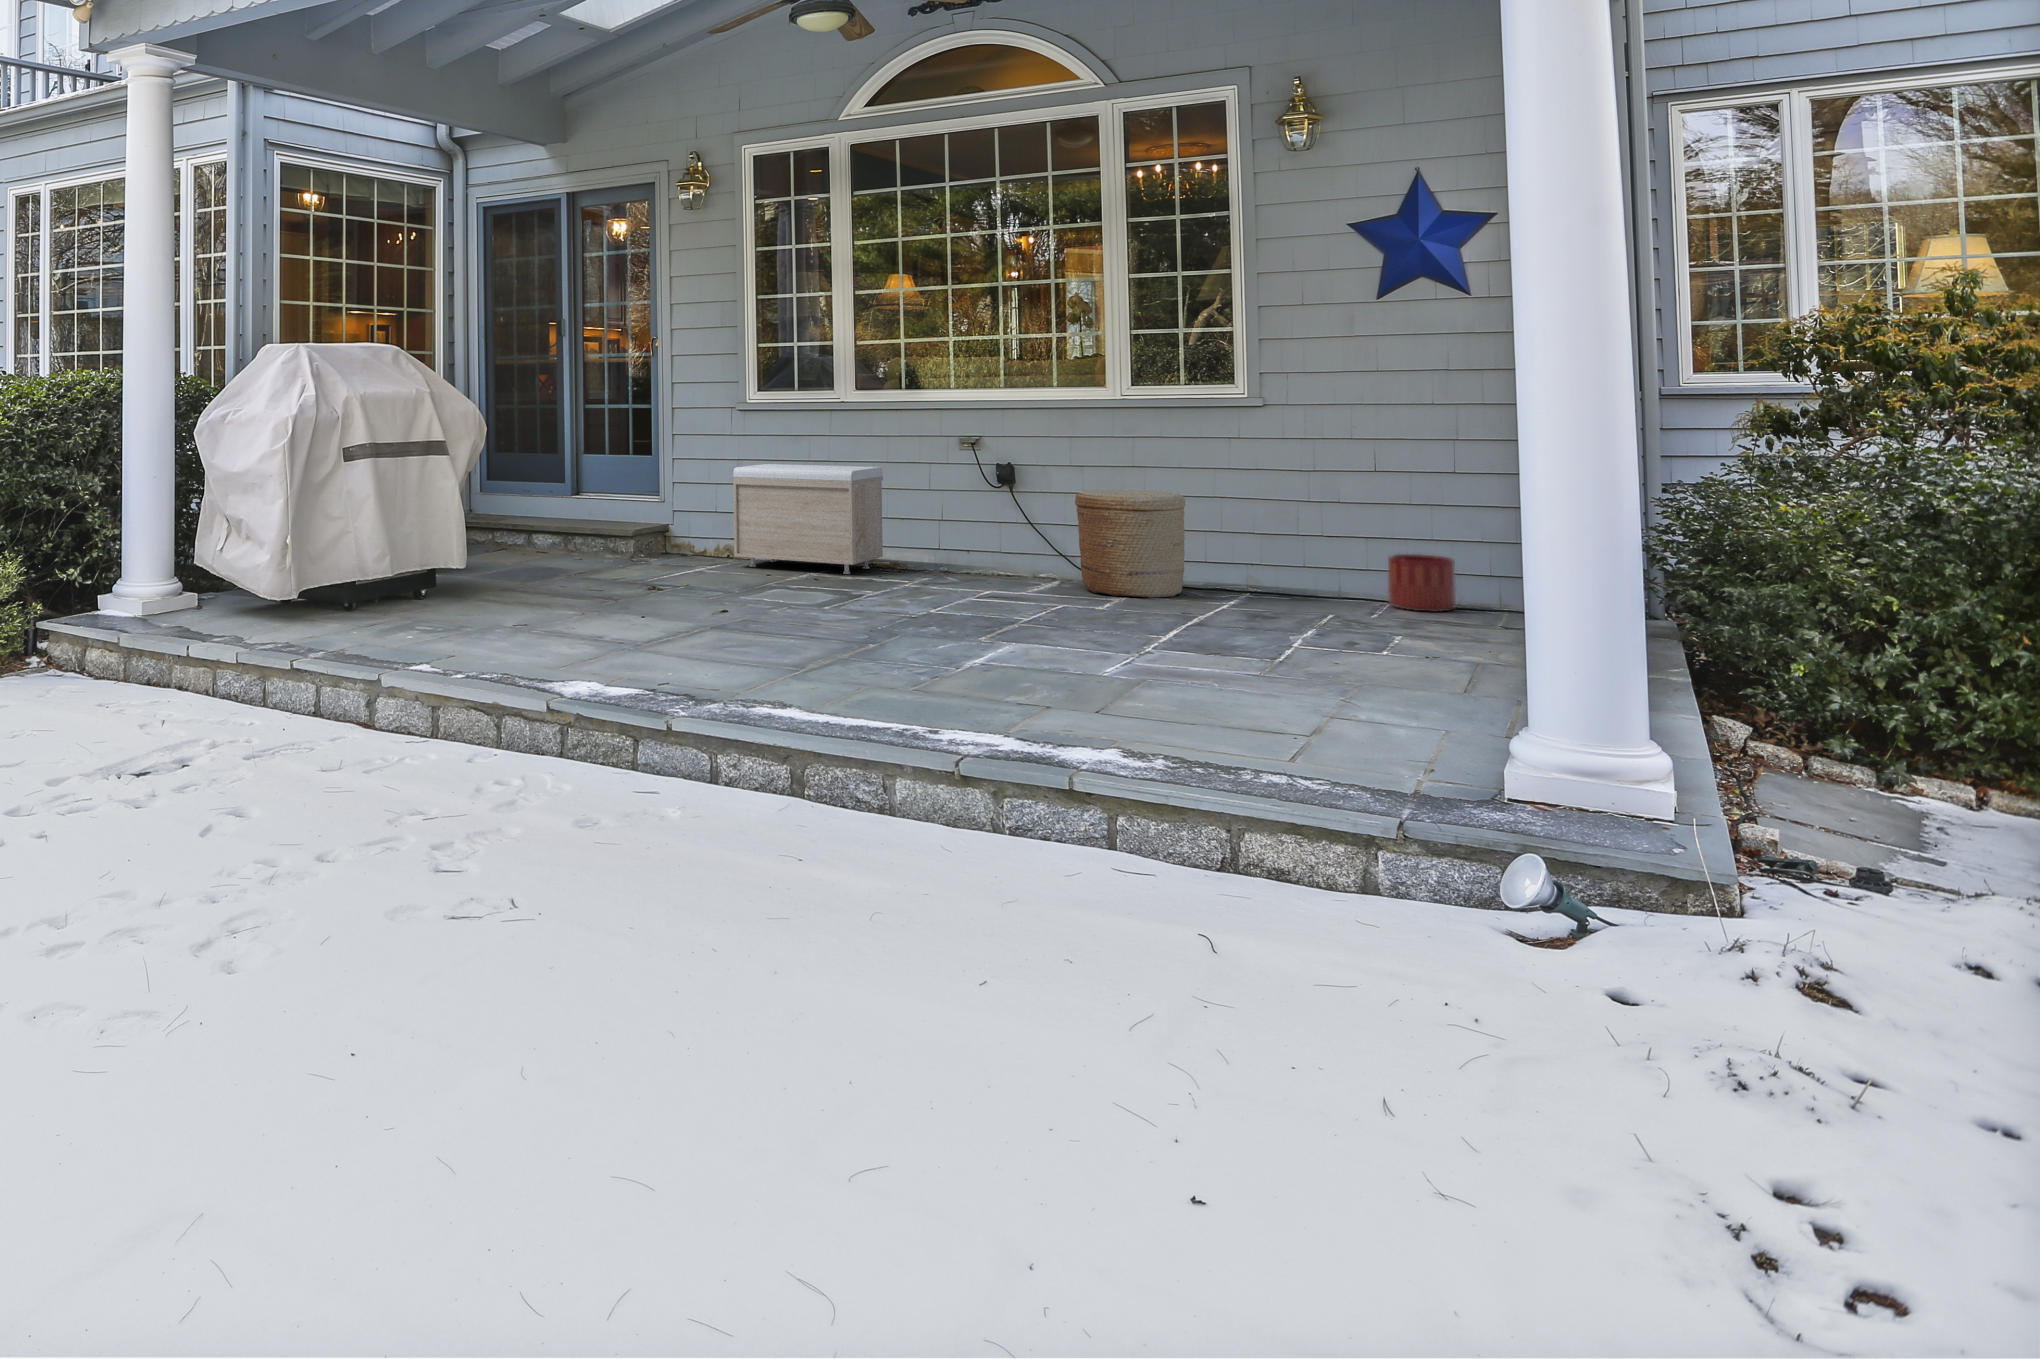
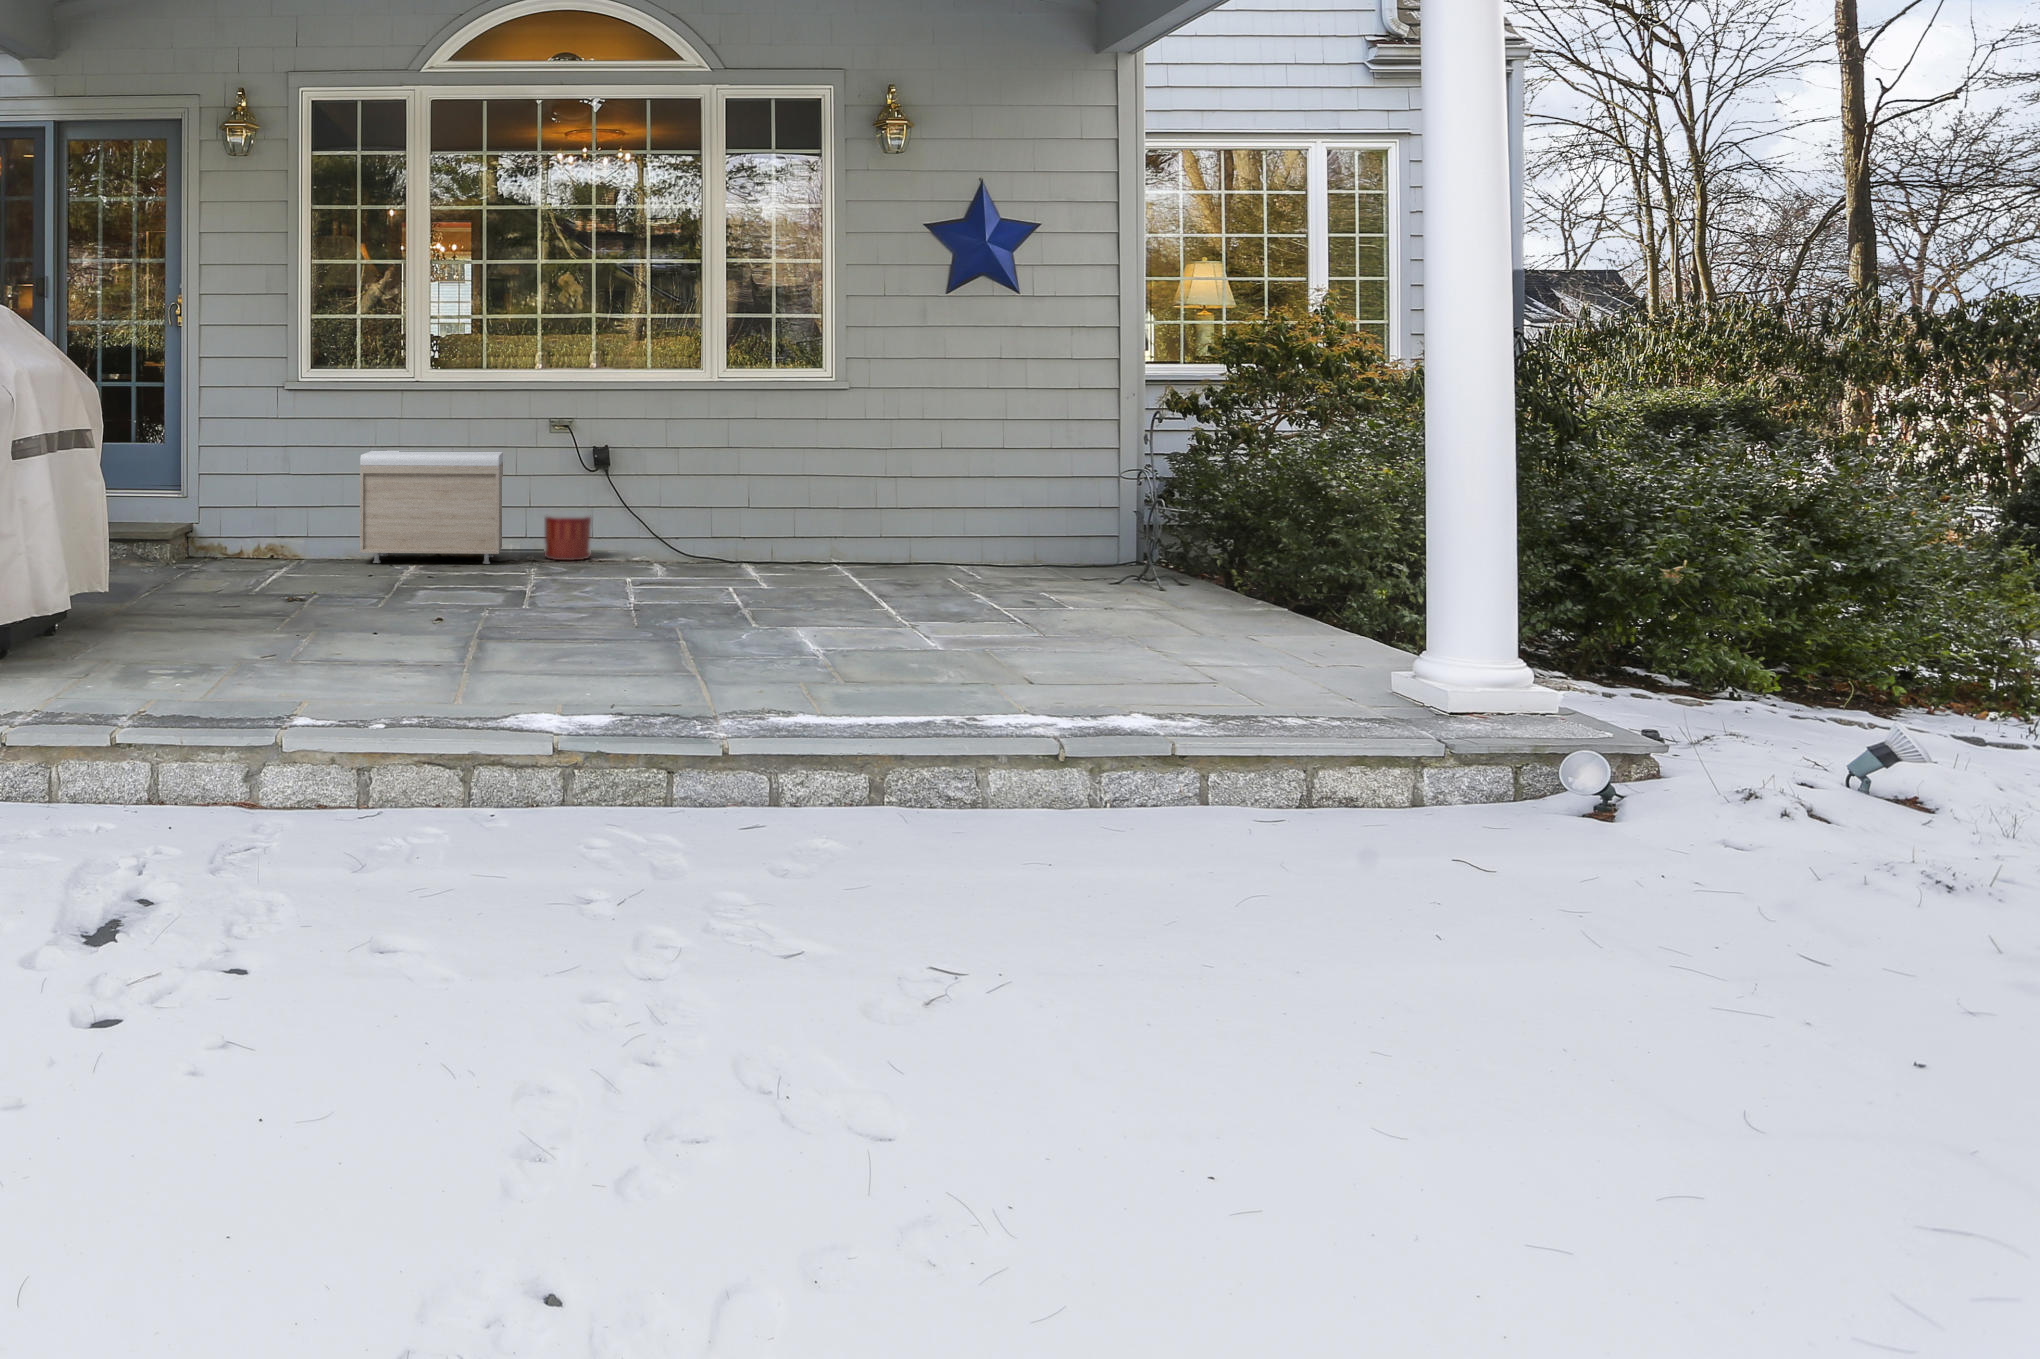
woven basket: present [1075,490,1185,598] -> none [716,468,812,568]
planter: present [1388,554,1456,612] -> present [544,517,592,560]

